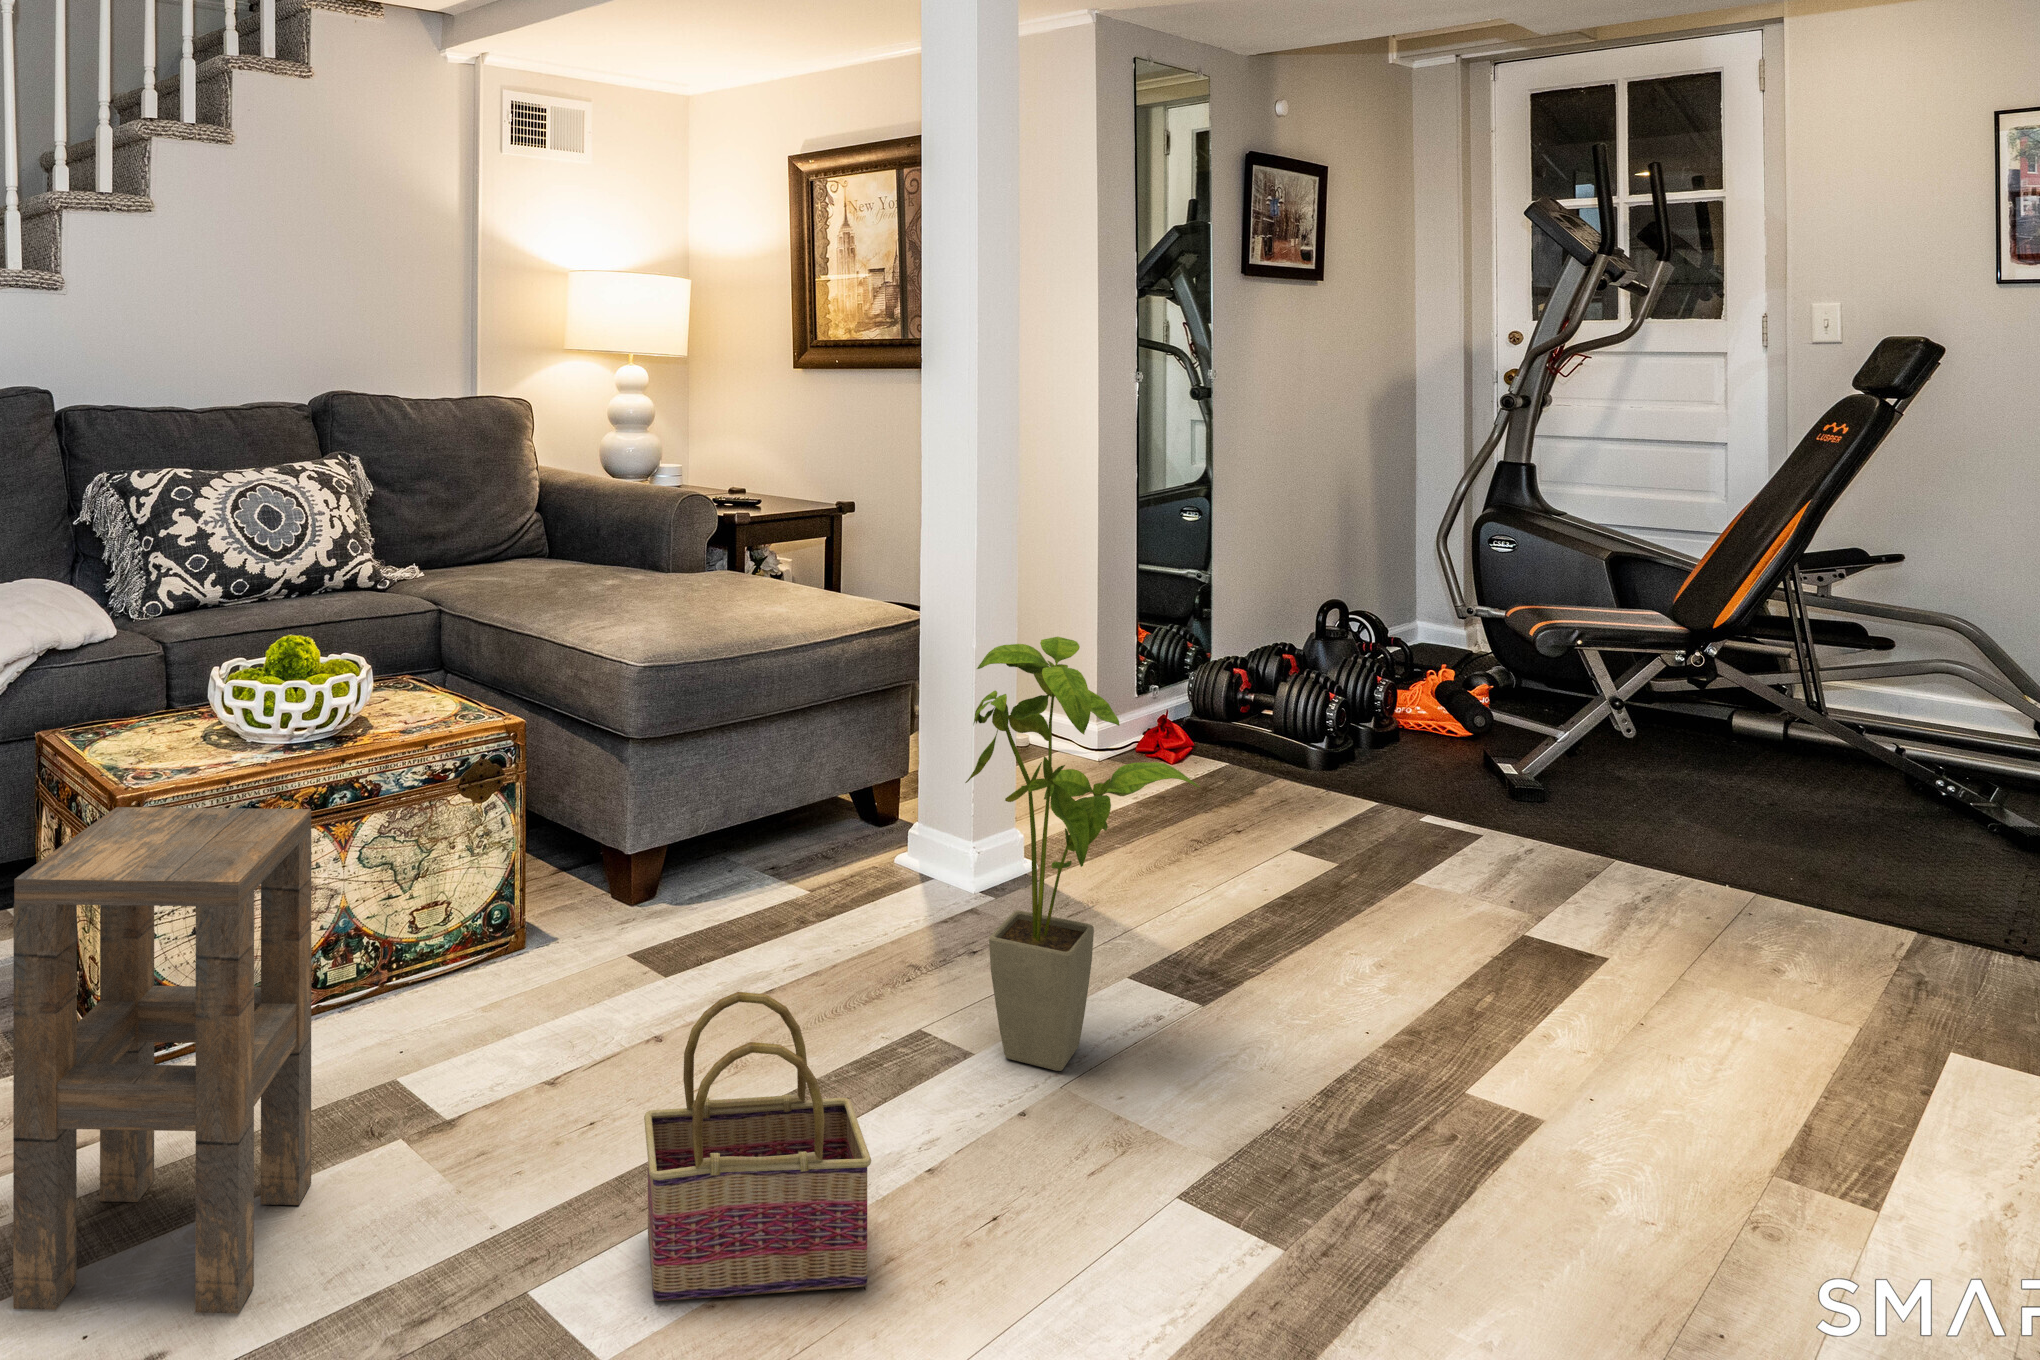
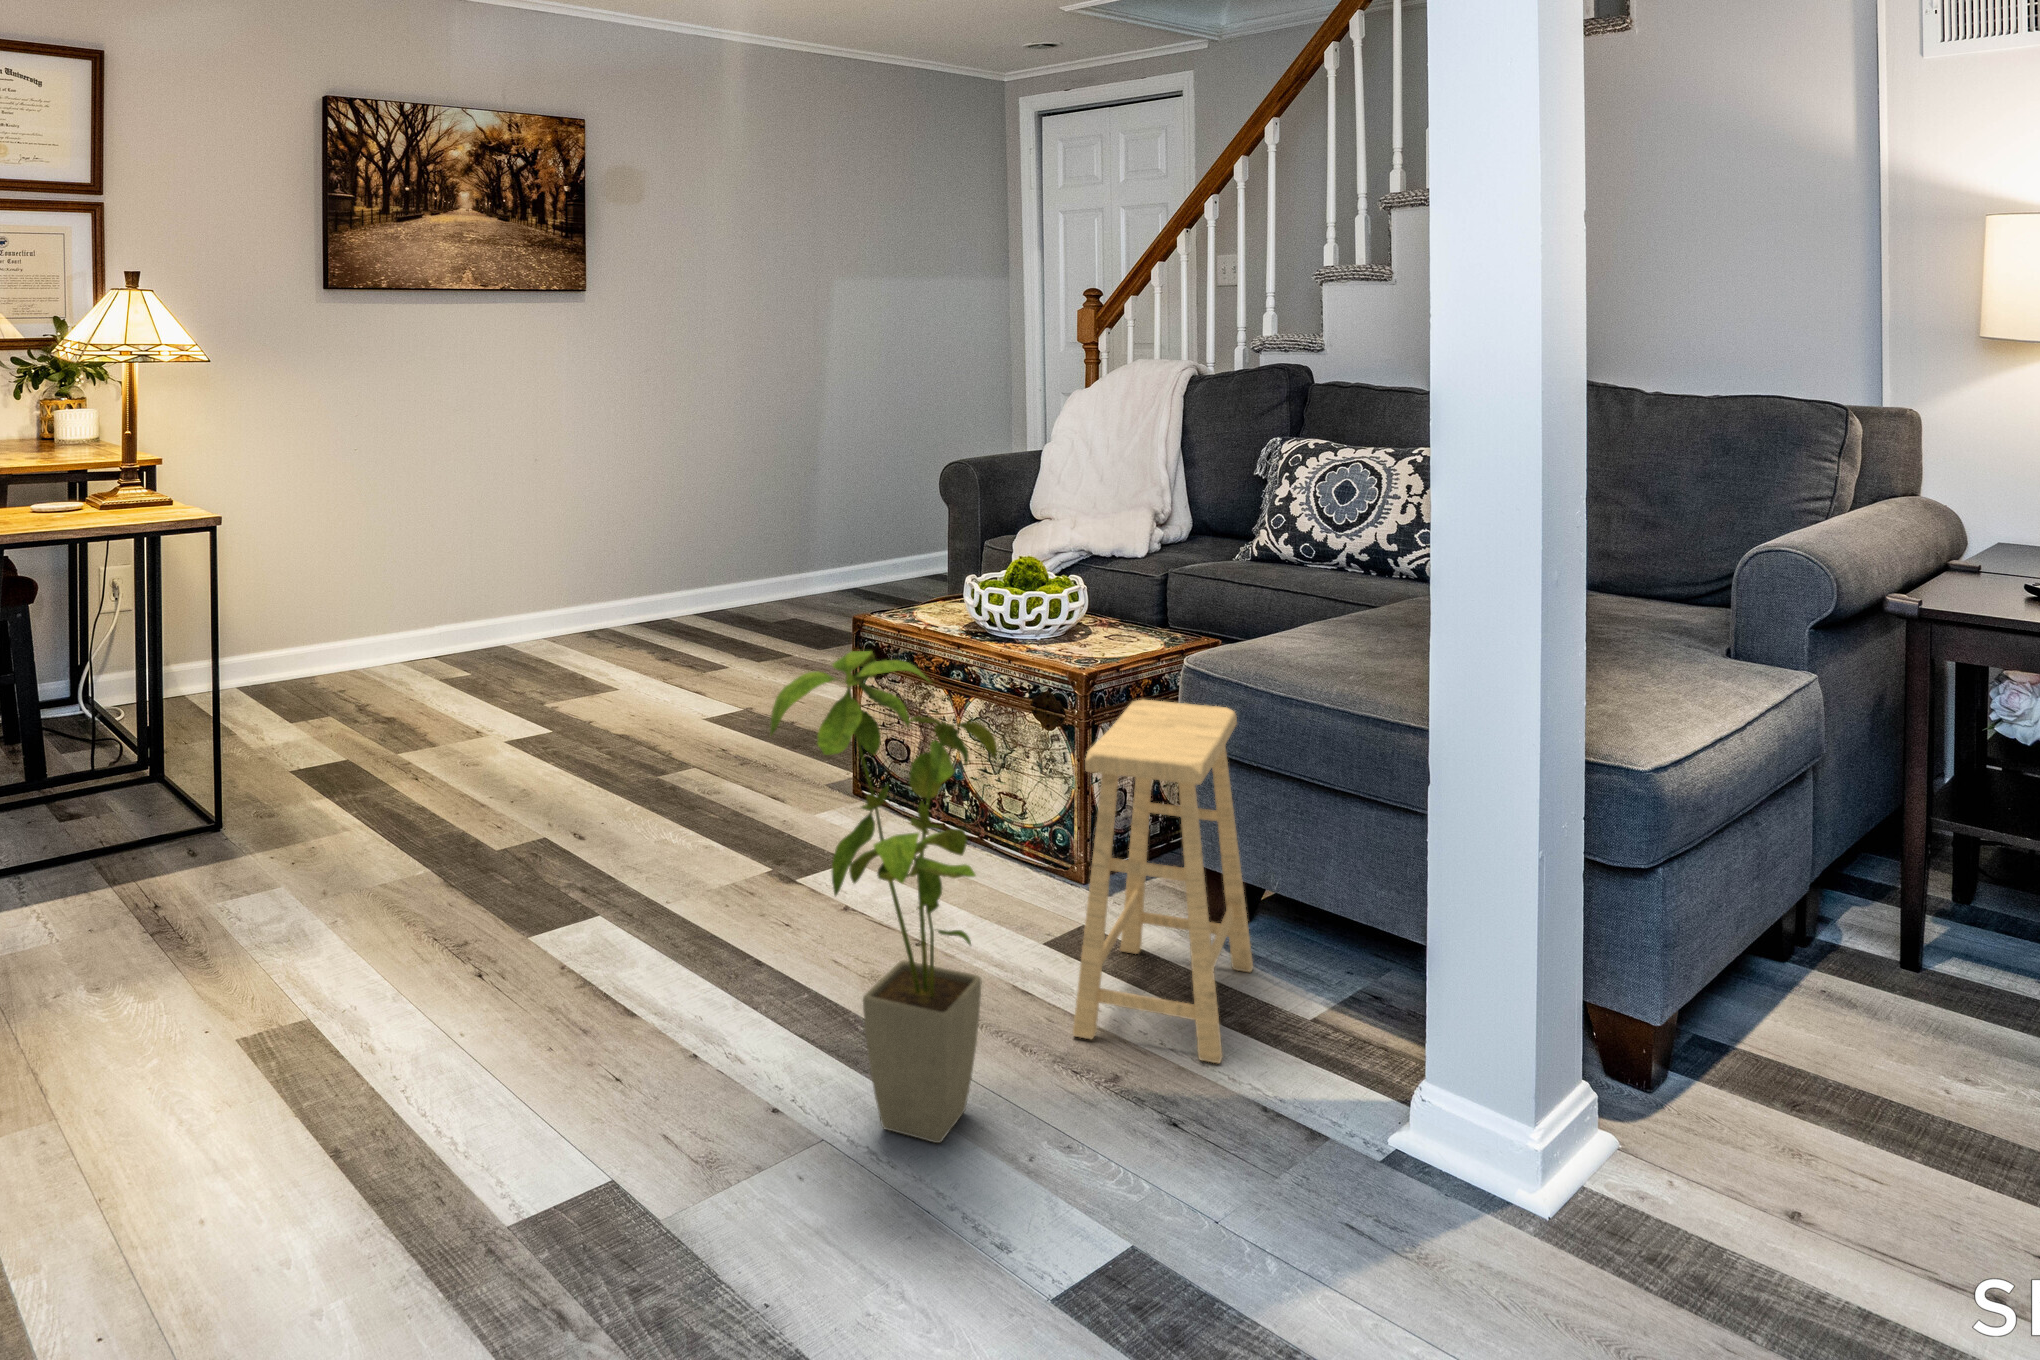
footstool: none [713,677,934,980] -> present [1073,700,1253,1063]
side table: present [13,807,311,1313] -> none [588,600,724,857]
basket: present [644,992,871,1301] -> none [551,809,644,1024]

